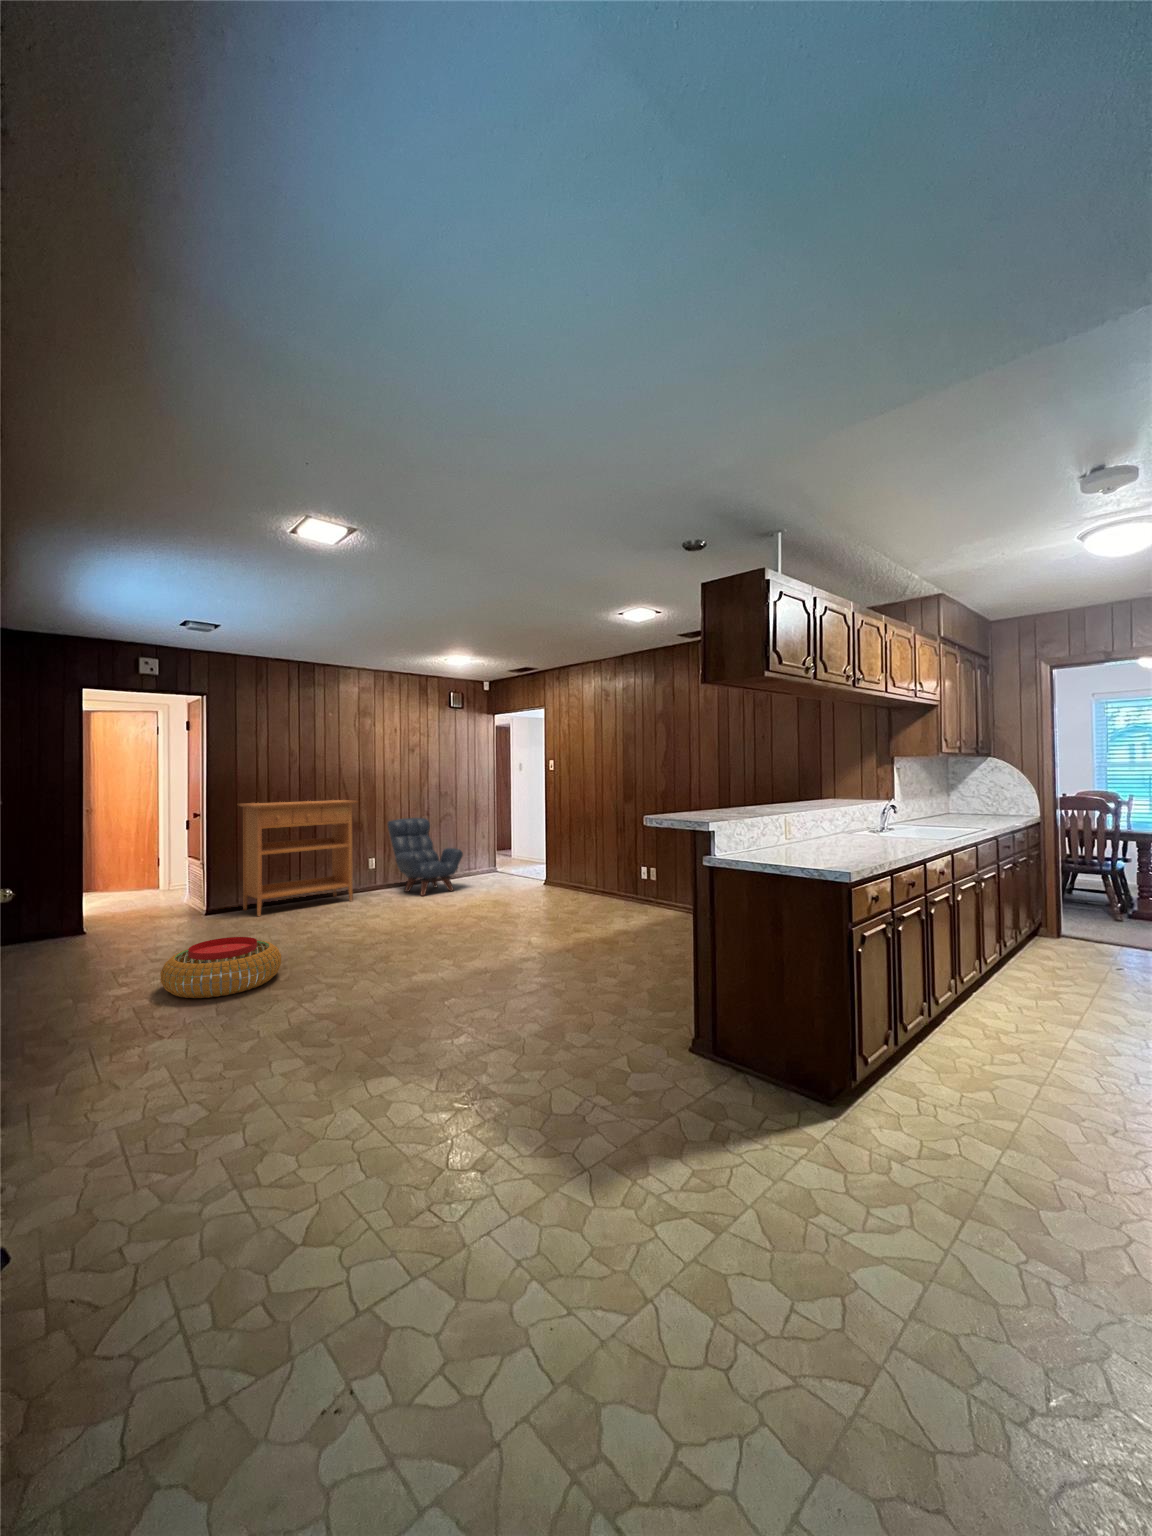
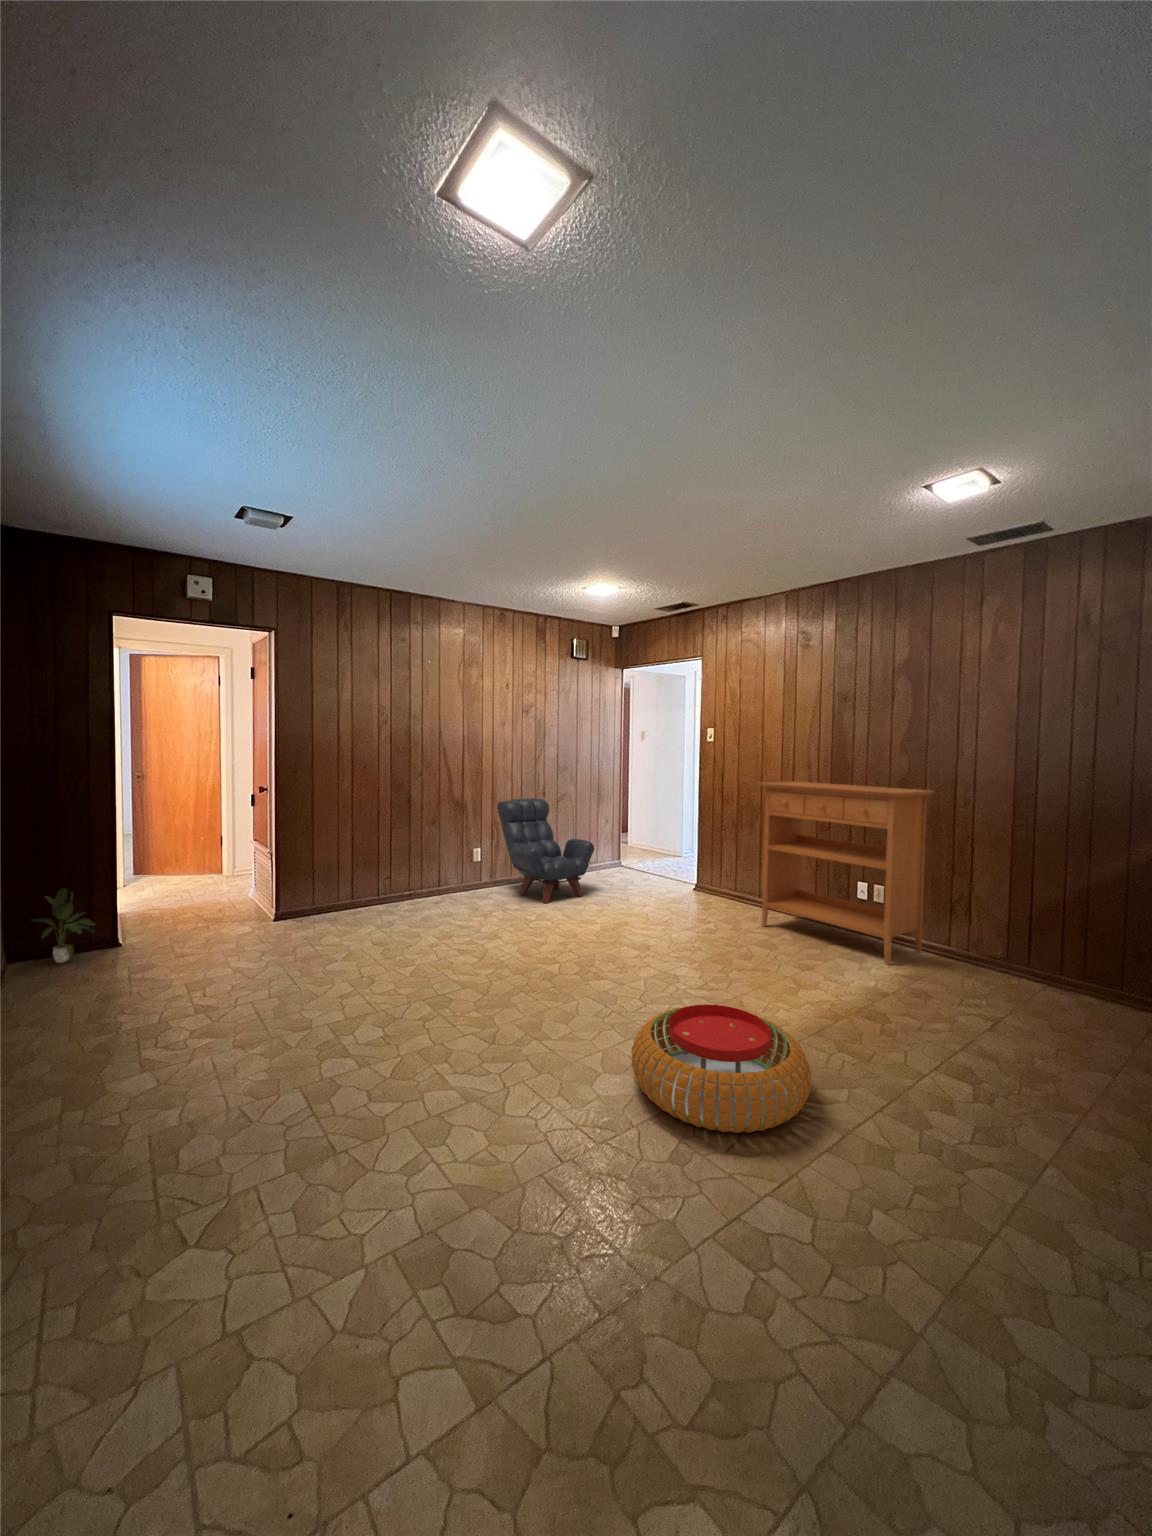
console table: present [239,800,357,916] -> present [757,781,934,965]
potted plant: none [23,888,69,942] -> present [33,888,95,963]
pouf: present [160,937,281,998] -> present [632,1005,811,1133]

